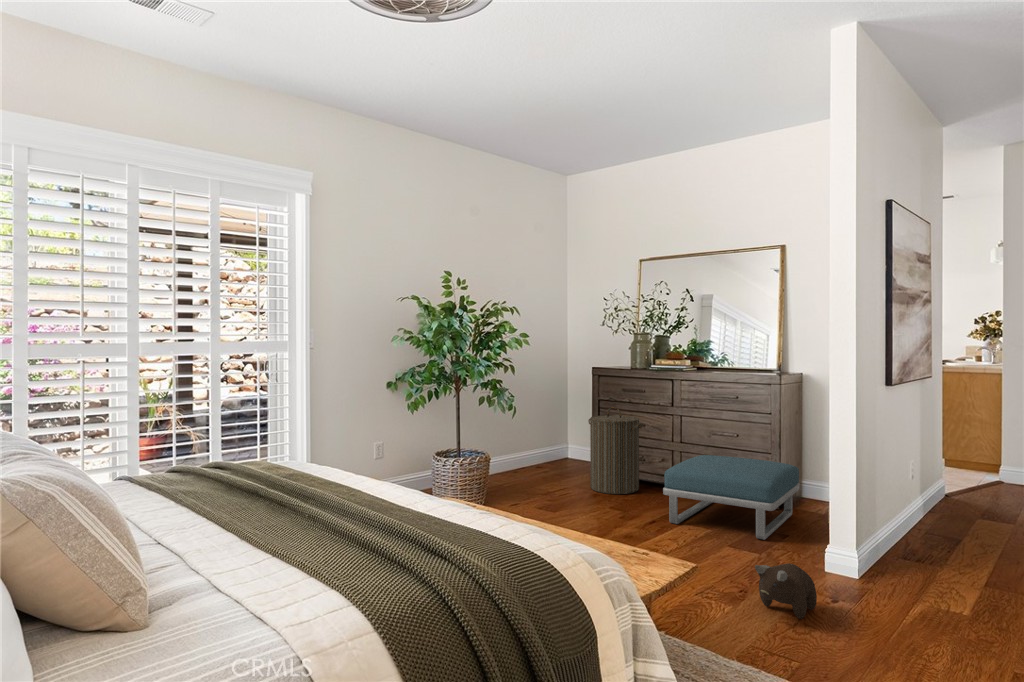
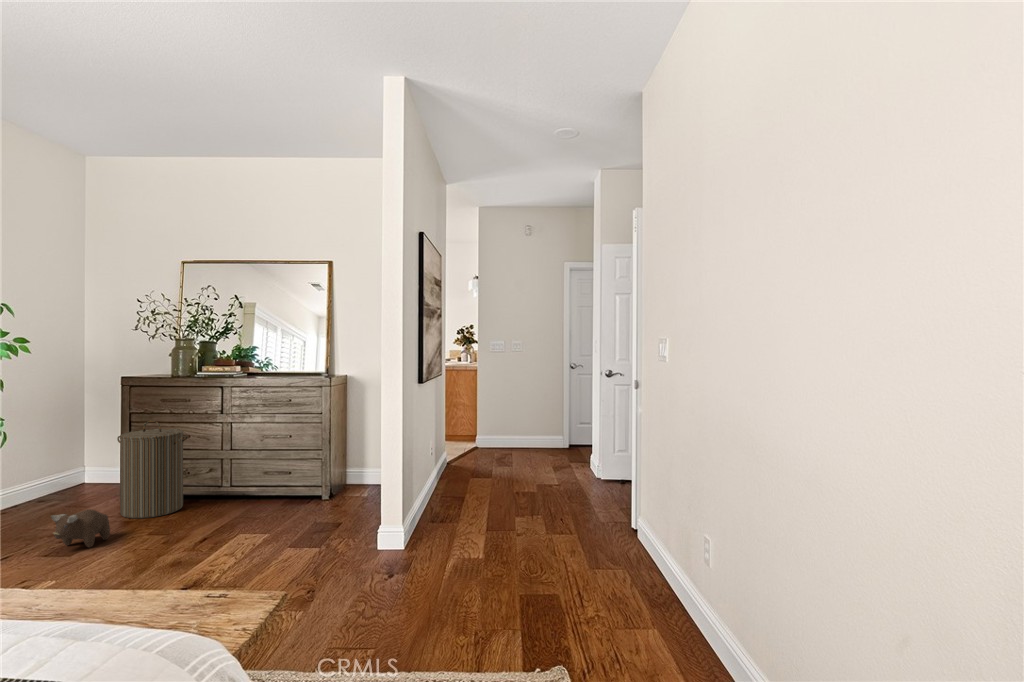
footstool: present [663,455,800,540] -> none [216,459,348,537]
plush toy: present [755,563,817,619] -> present [51,510,110,547]

